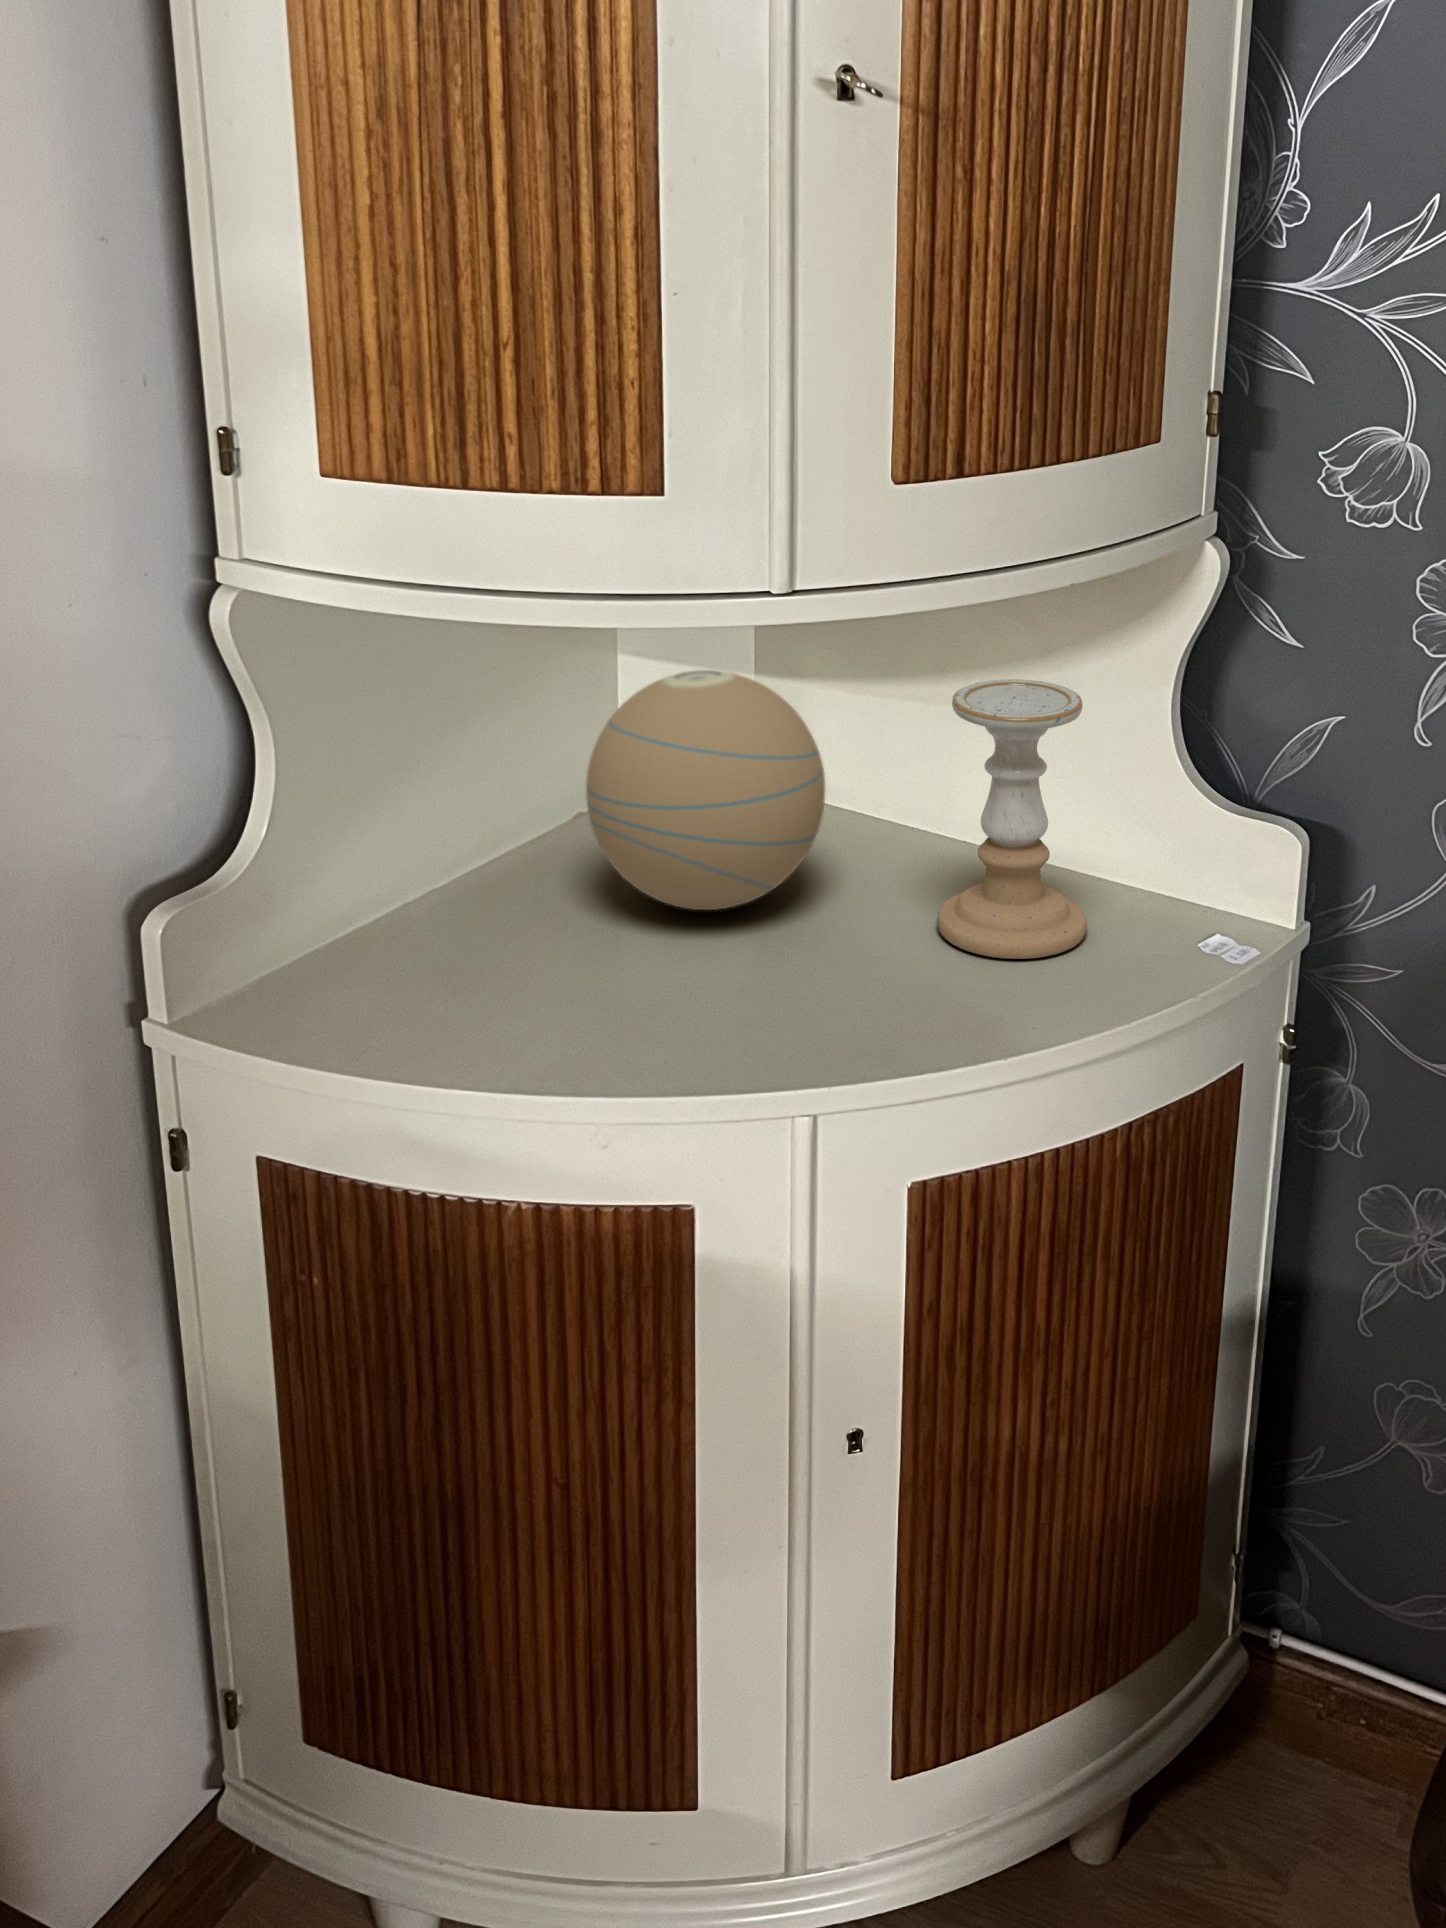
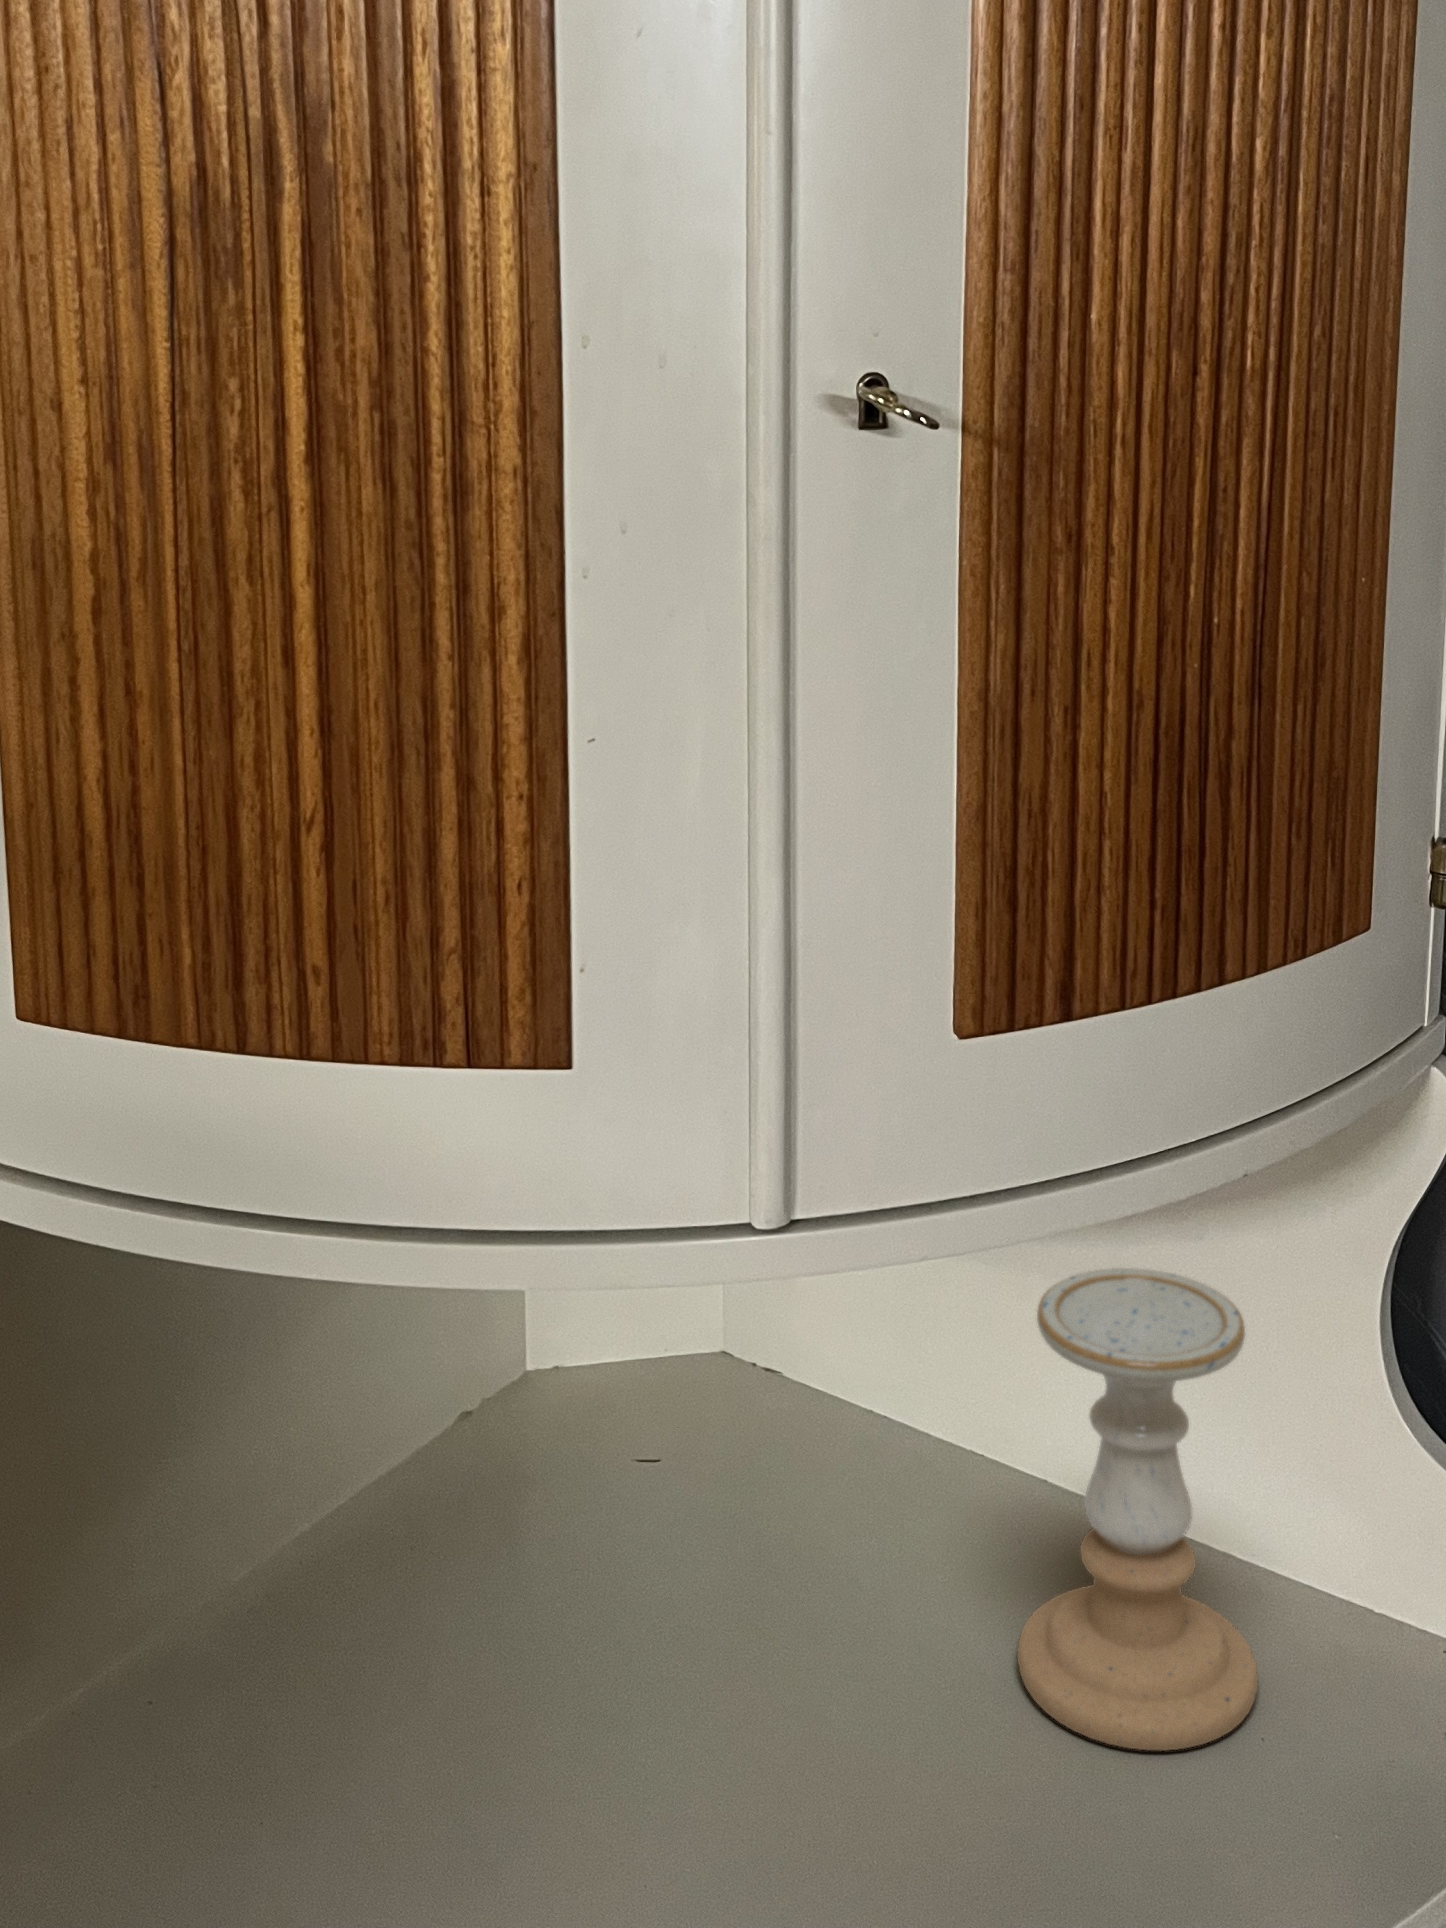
decorative orb: present [586,670,825,910] -> none [471,1235,838,1628]

